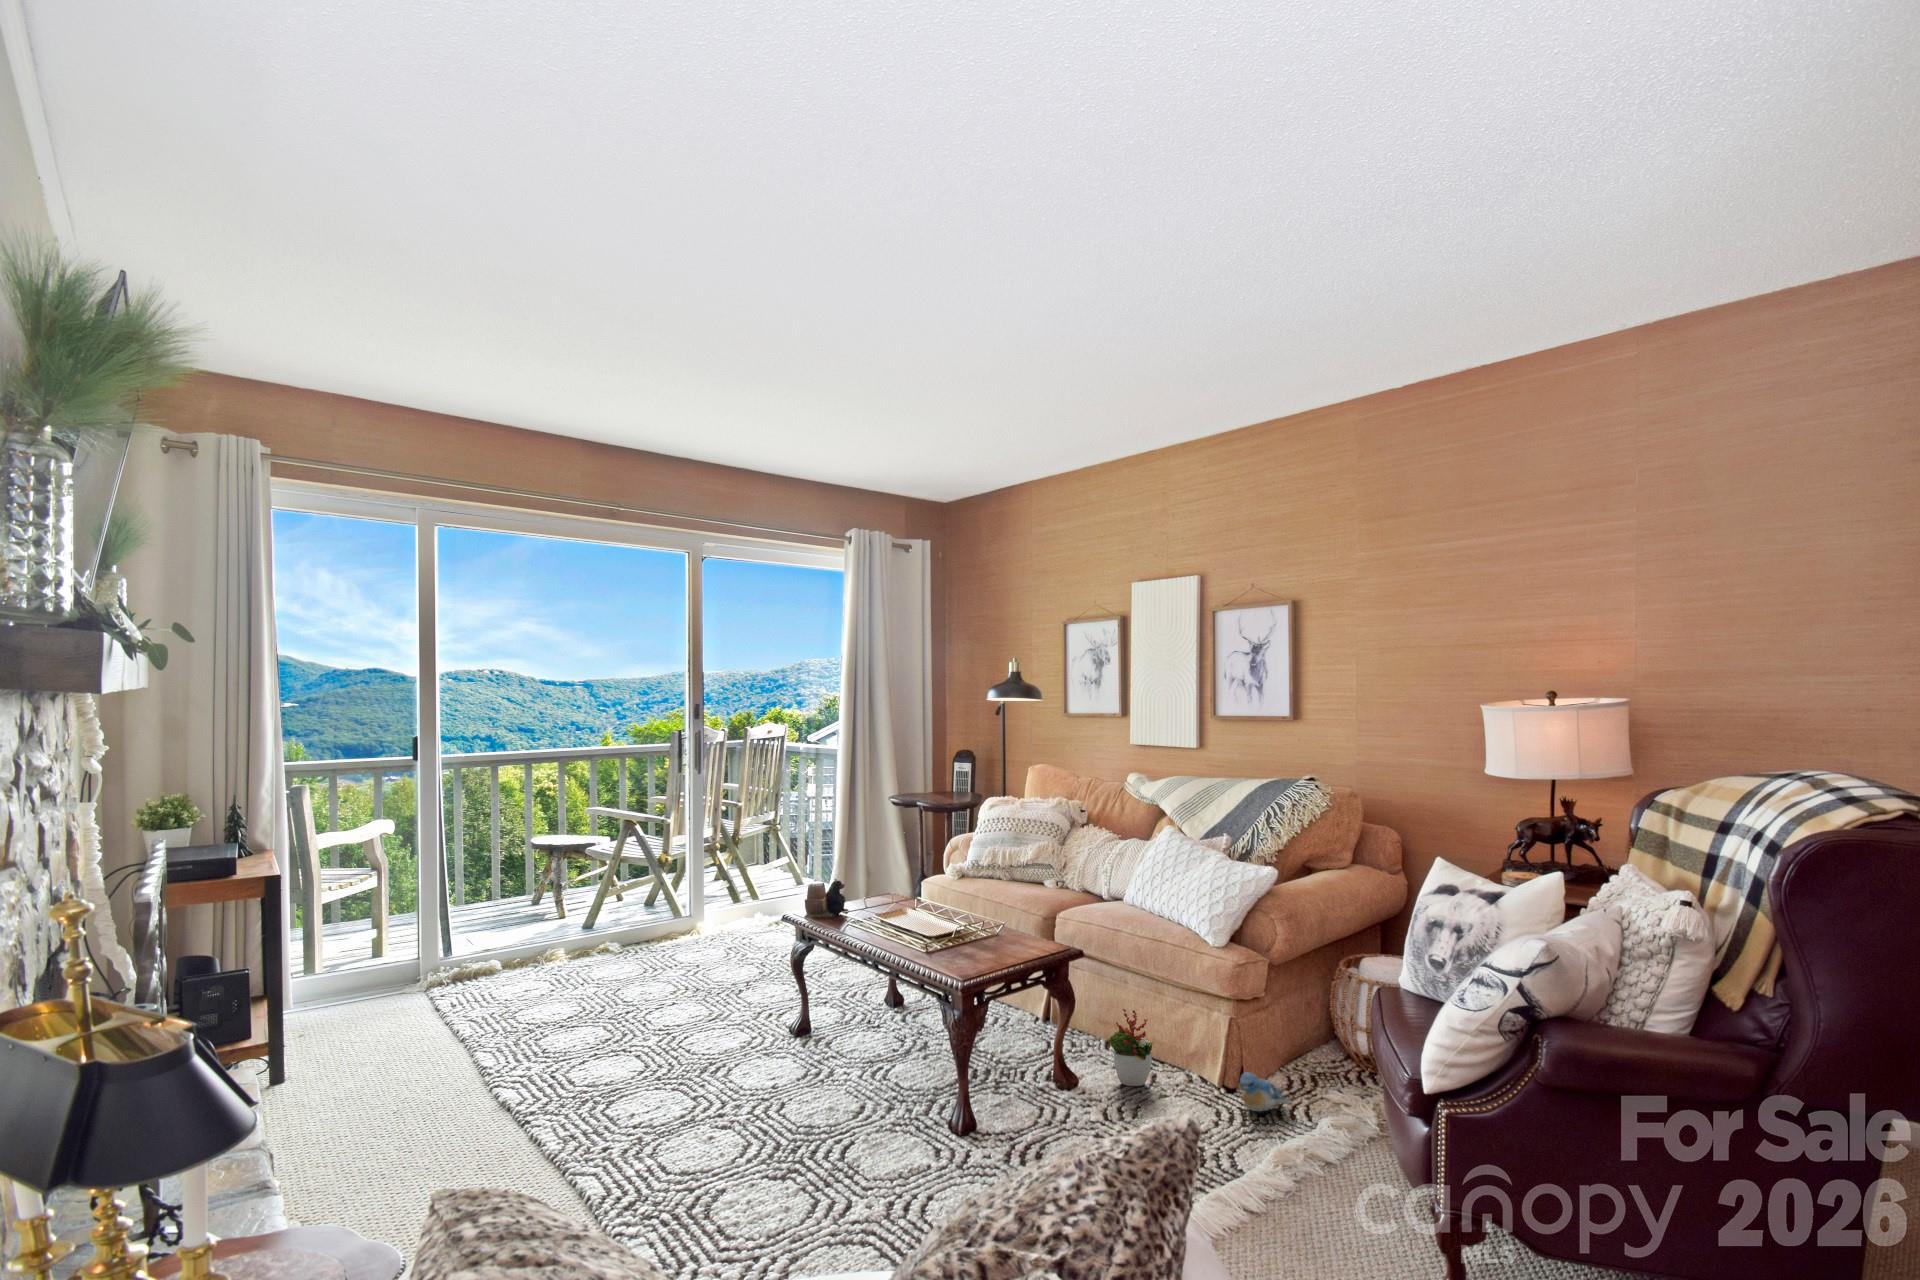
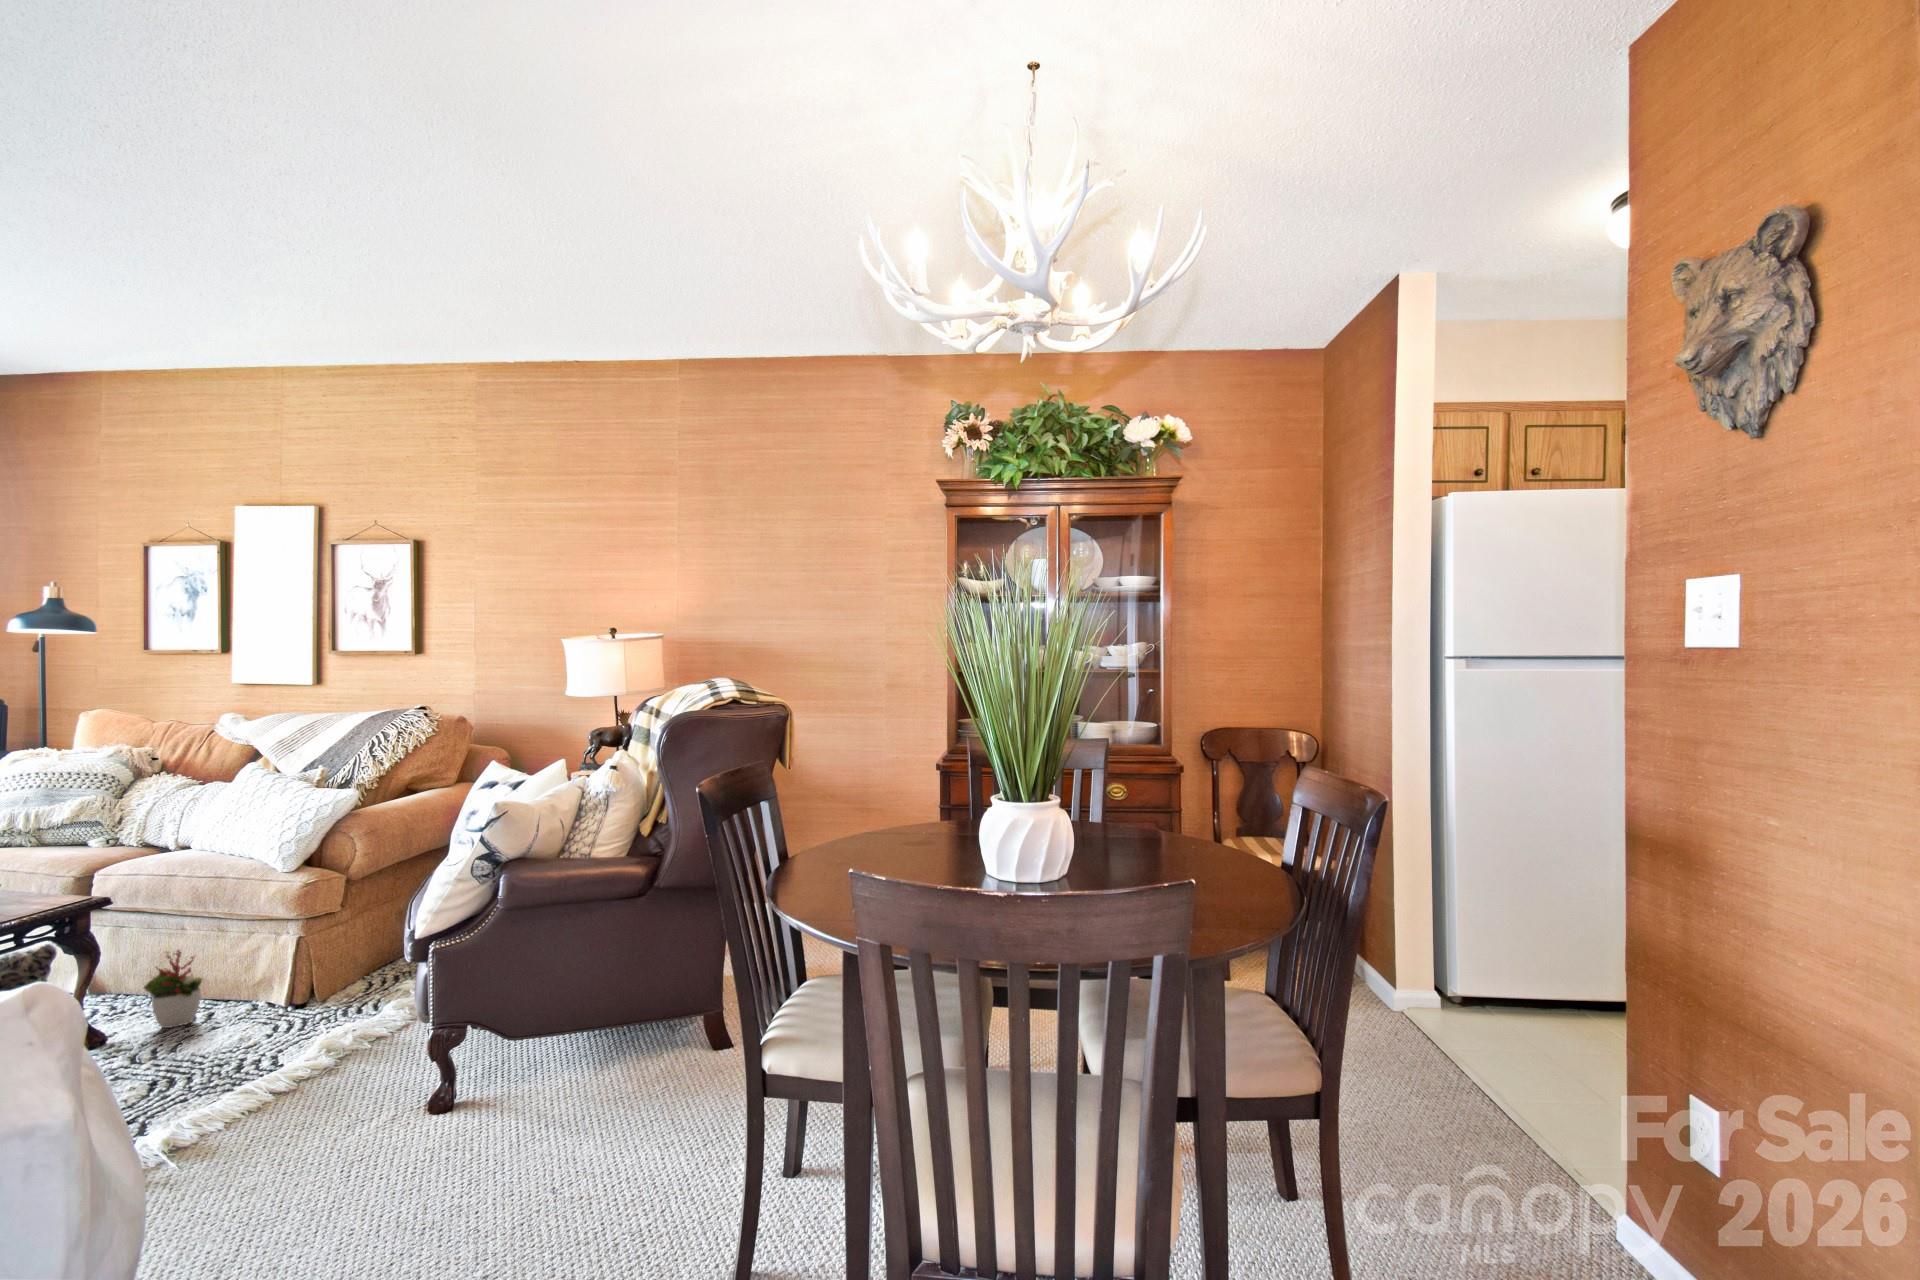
plush toy: present [1240,1072,1291,1112] -> none [296,980,353,1015]

